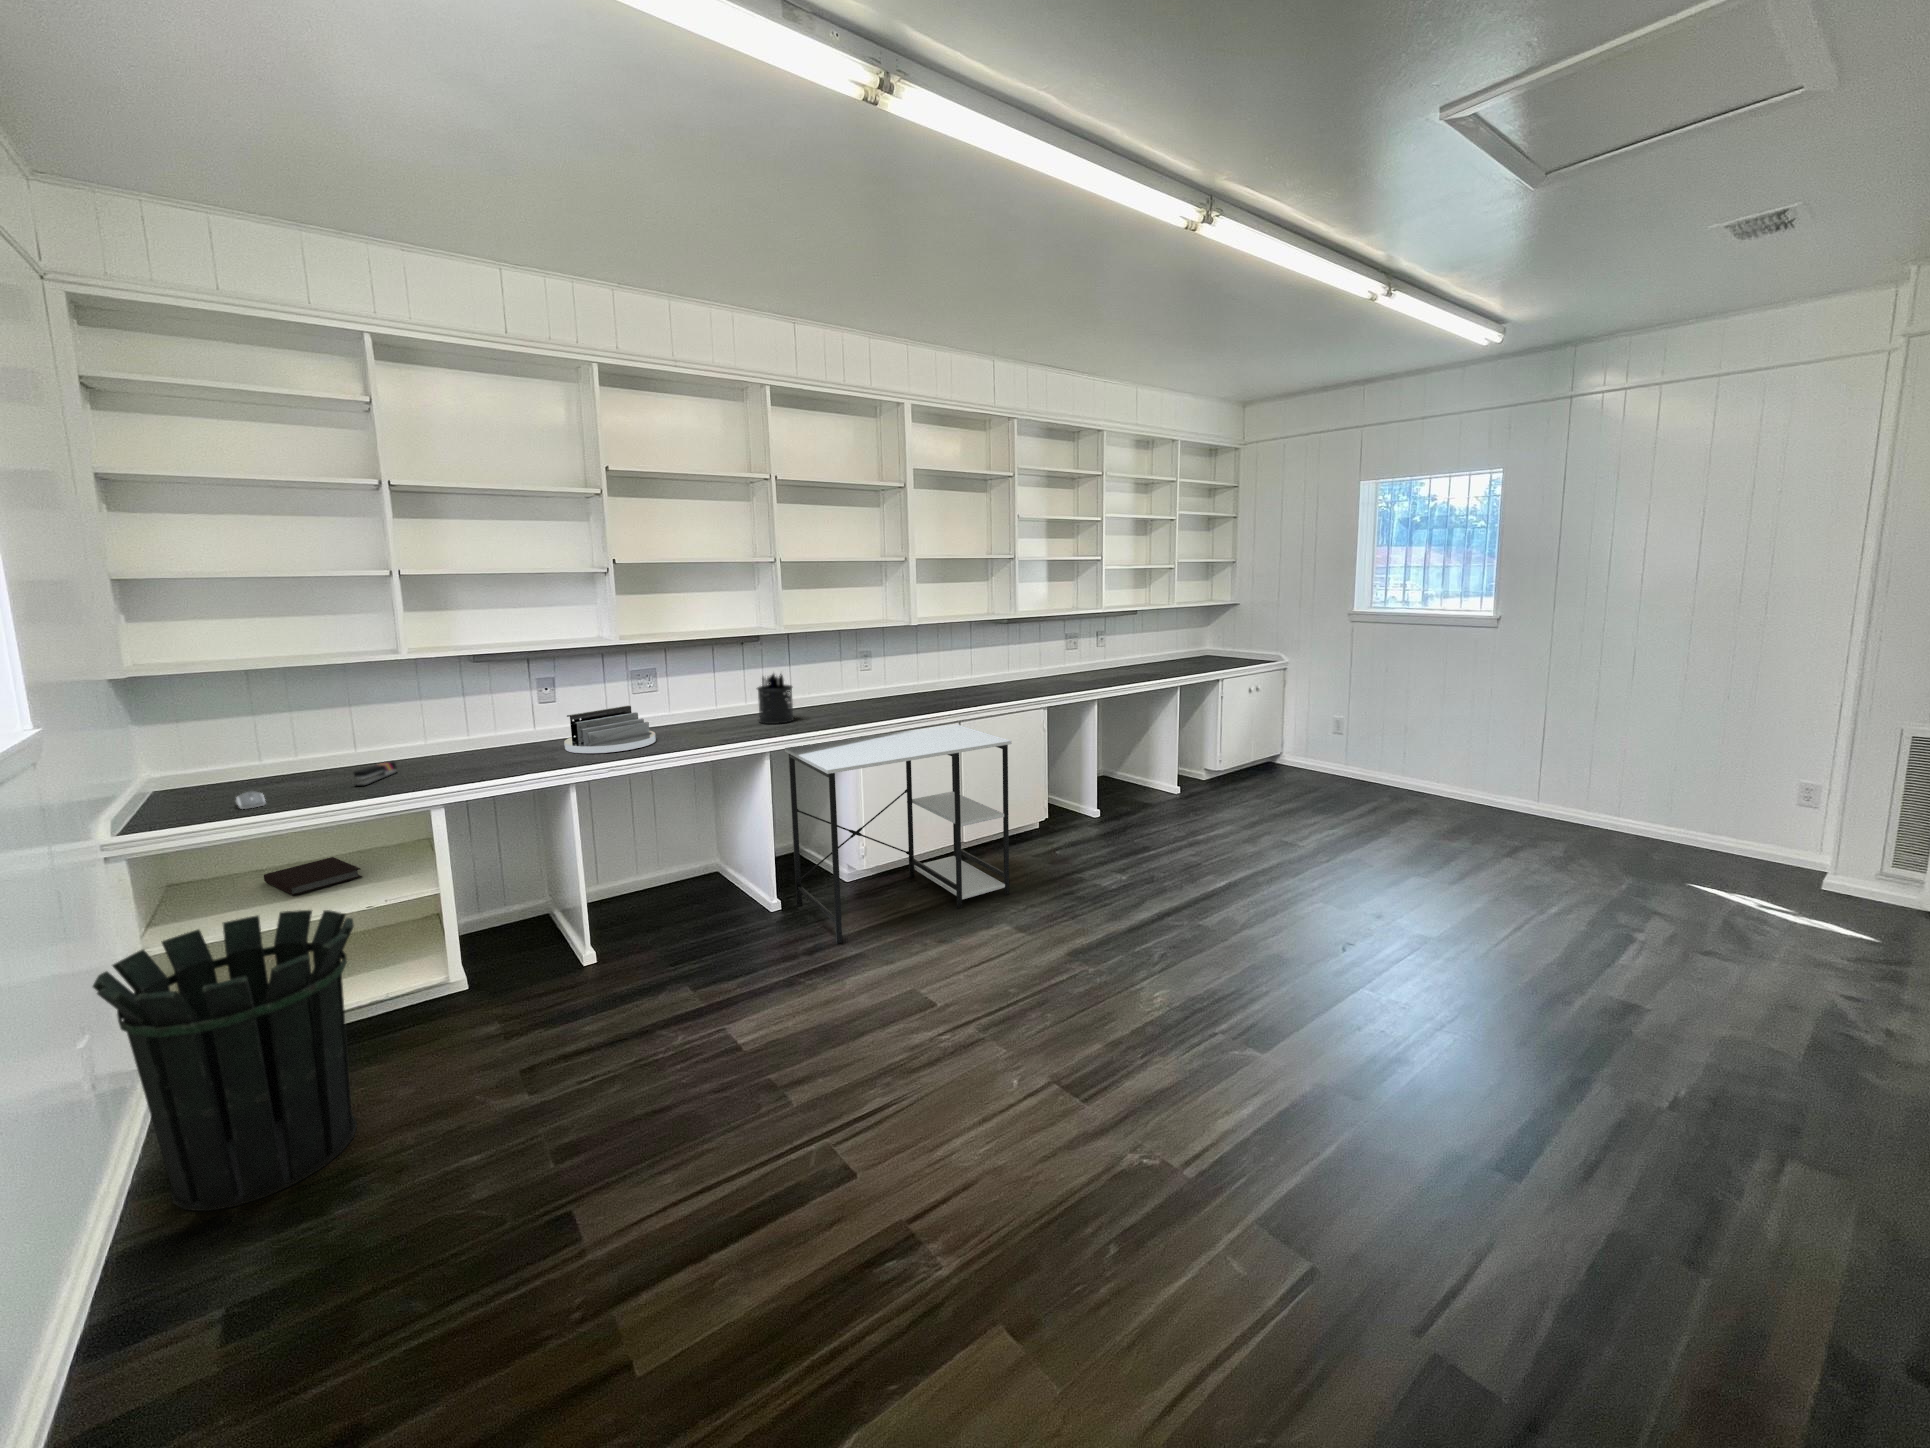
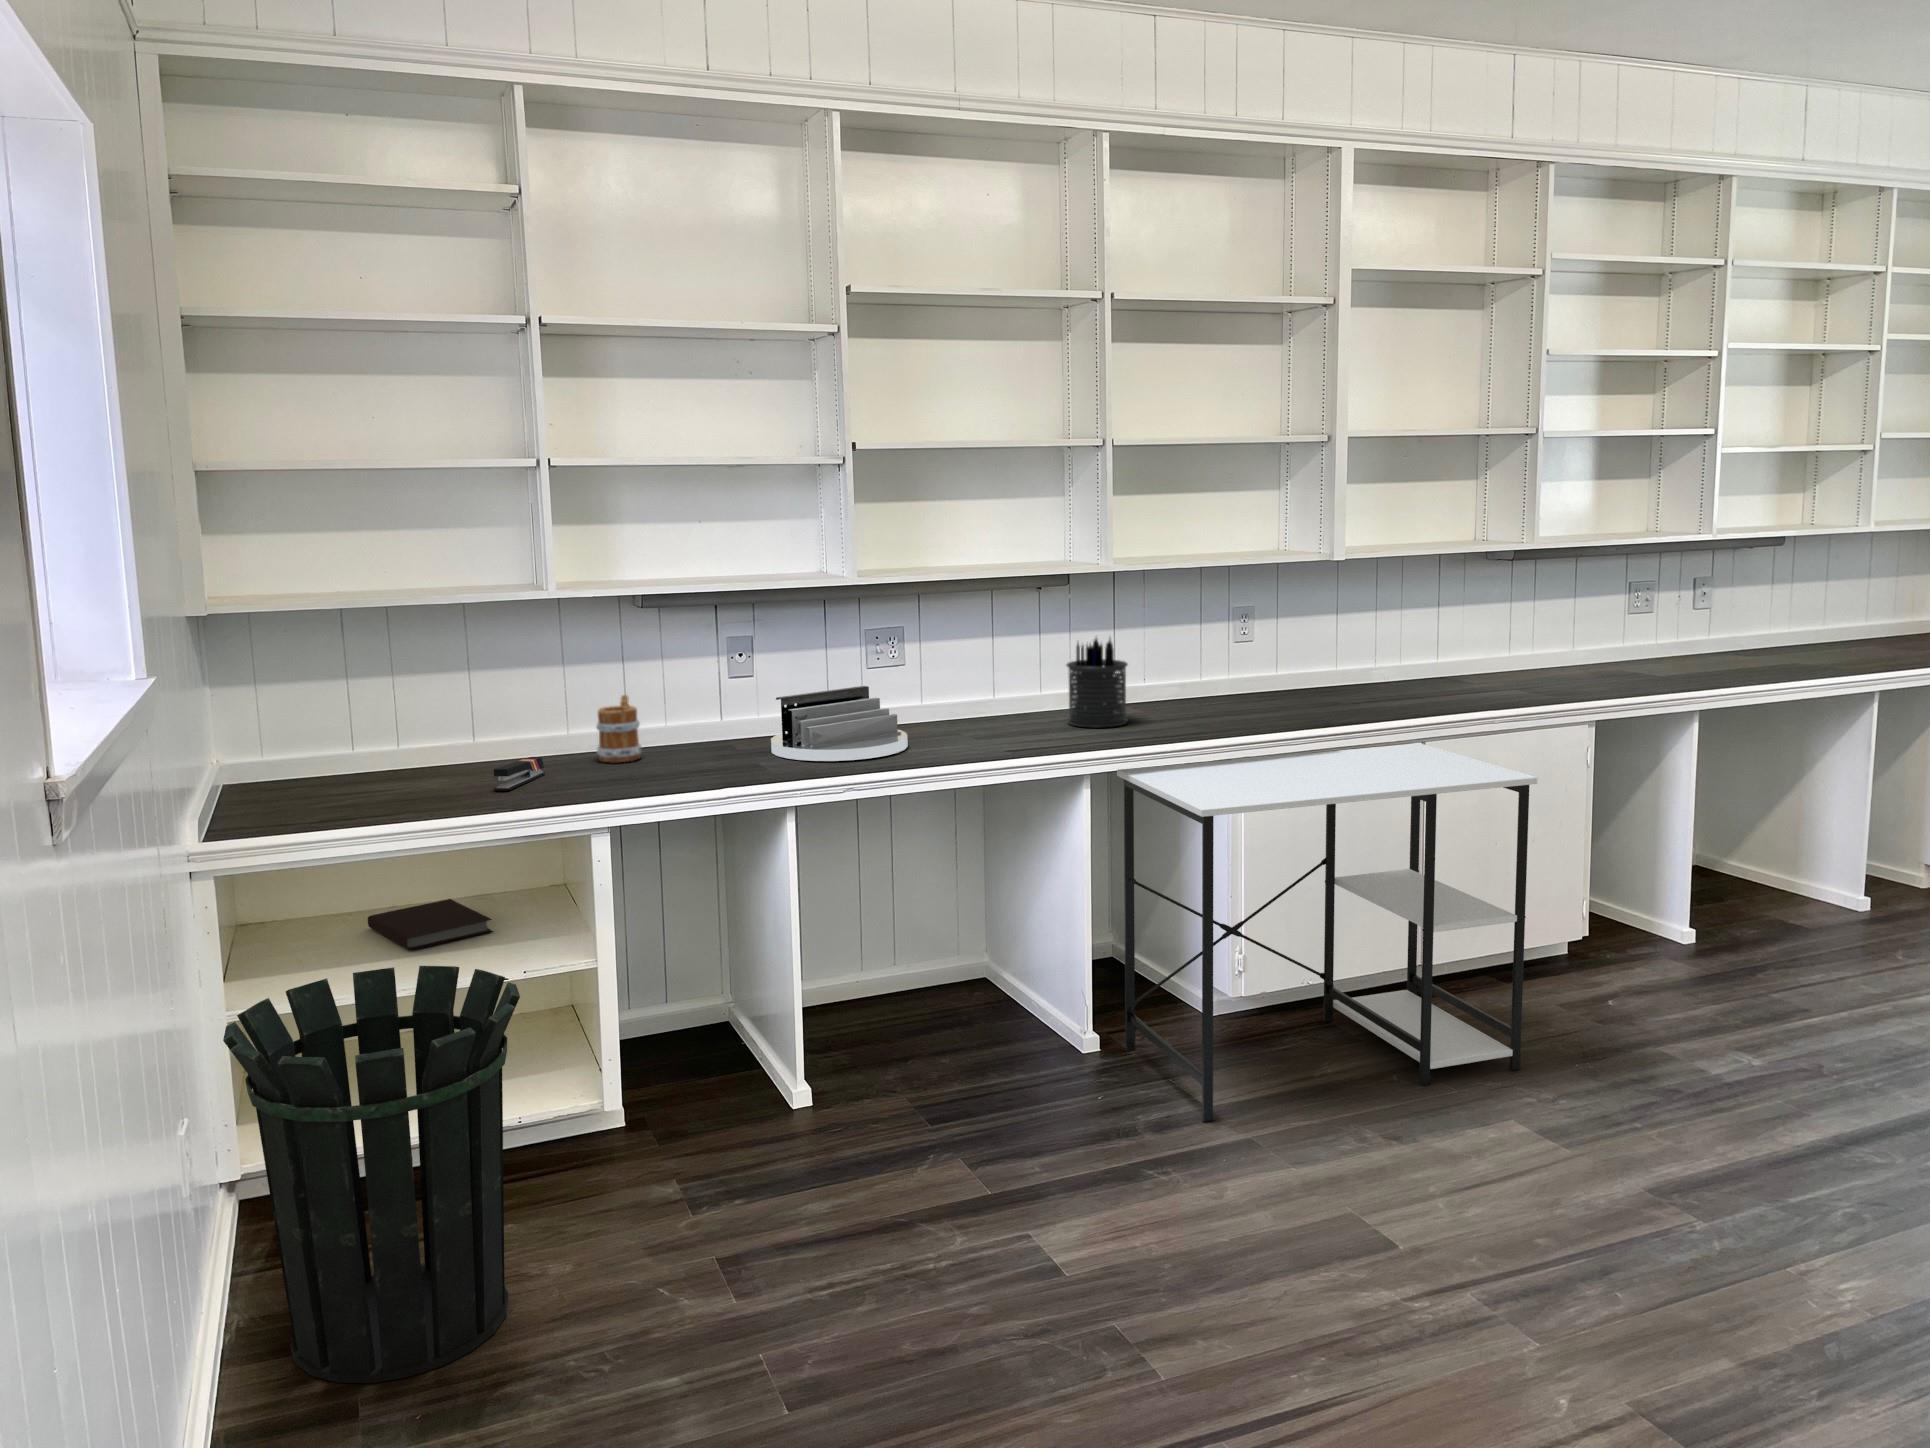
mug: none [438,718,473,761] -> present [596,695,642,762]
computer mouse: present [236,791,265,809] -> none [352,789,389,813]

